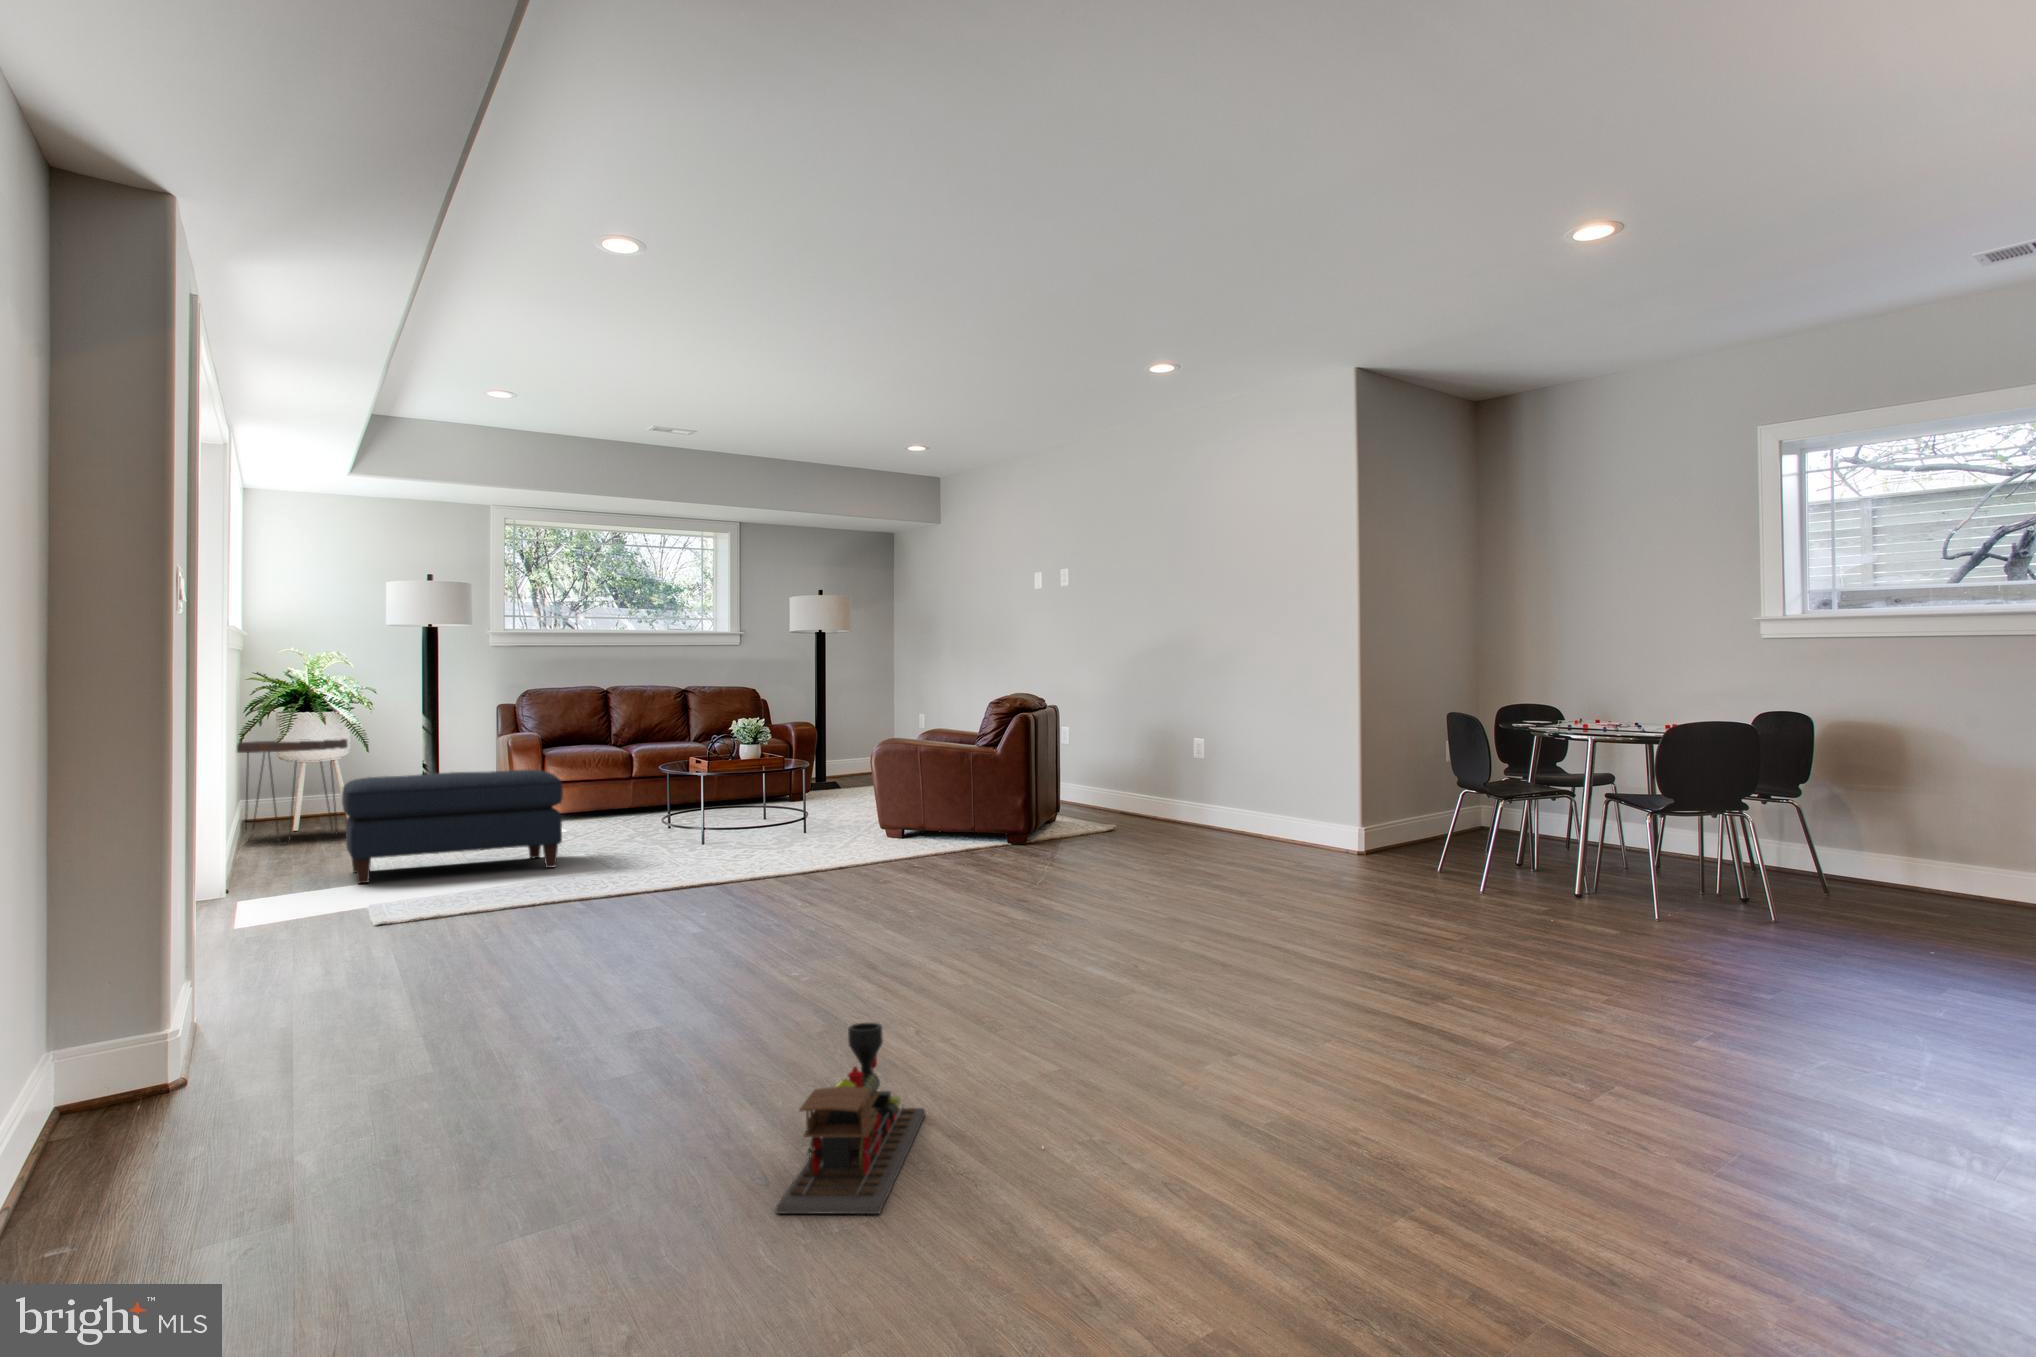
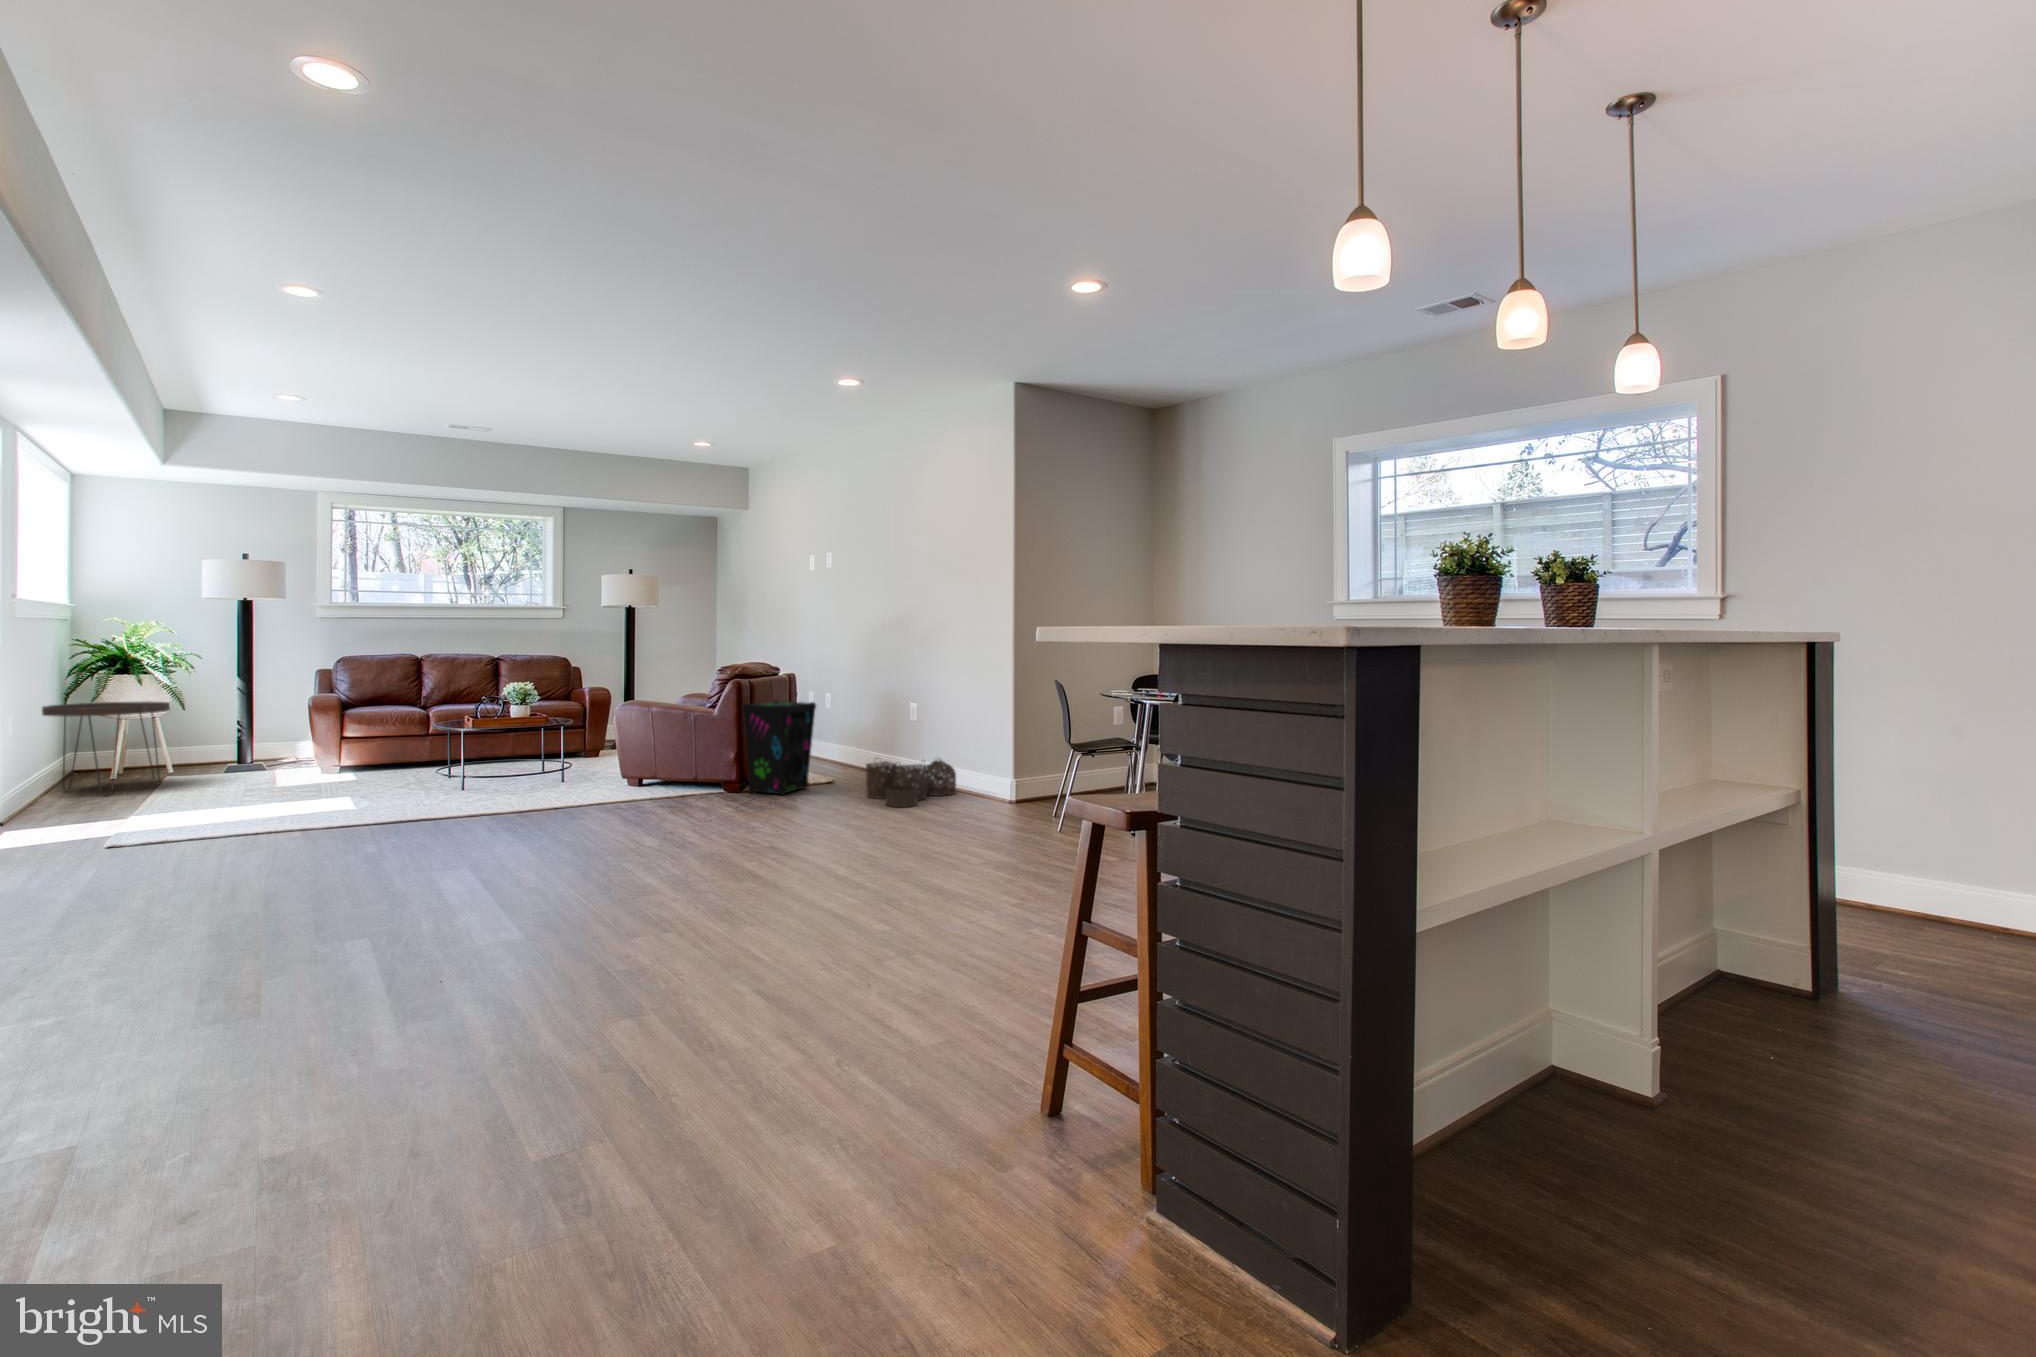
speaker: none [979,720,1078,848] -> present [742,700,816,795]
ottoman: present [342,770,563,883] -> none [178,739,393,840]
woven basket: none [1146,795,1278,861] -> present [866,760,956,807]
toy train: present [776,1023,926,1214] -> none [660,995,752,1151]

